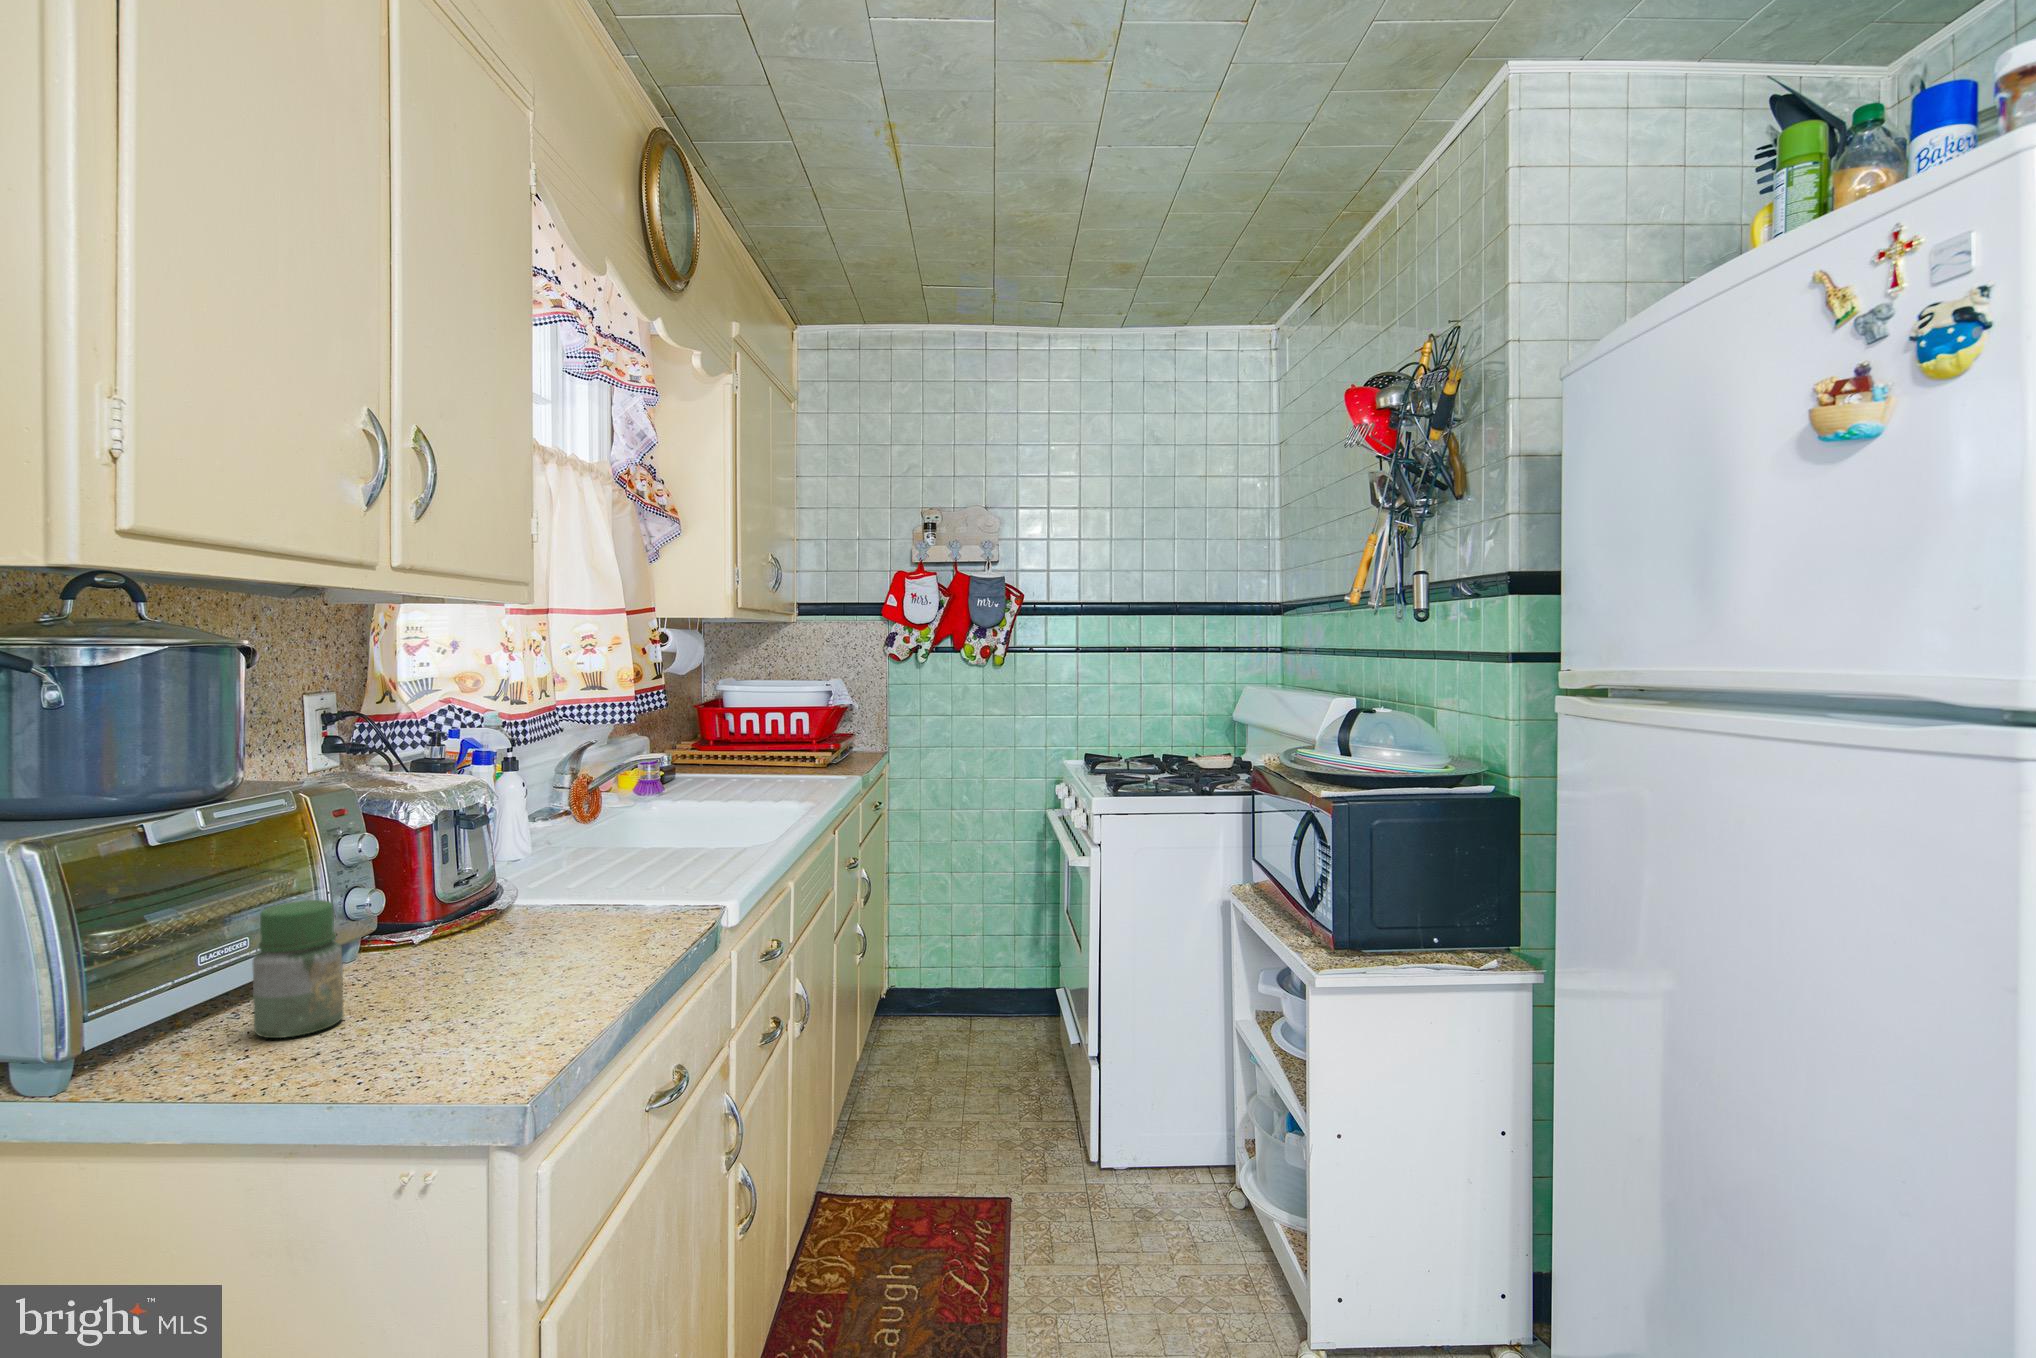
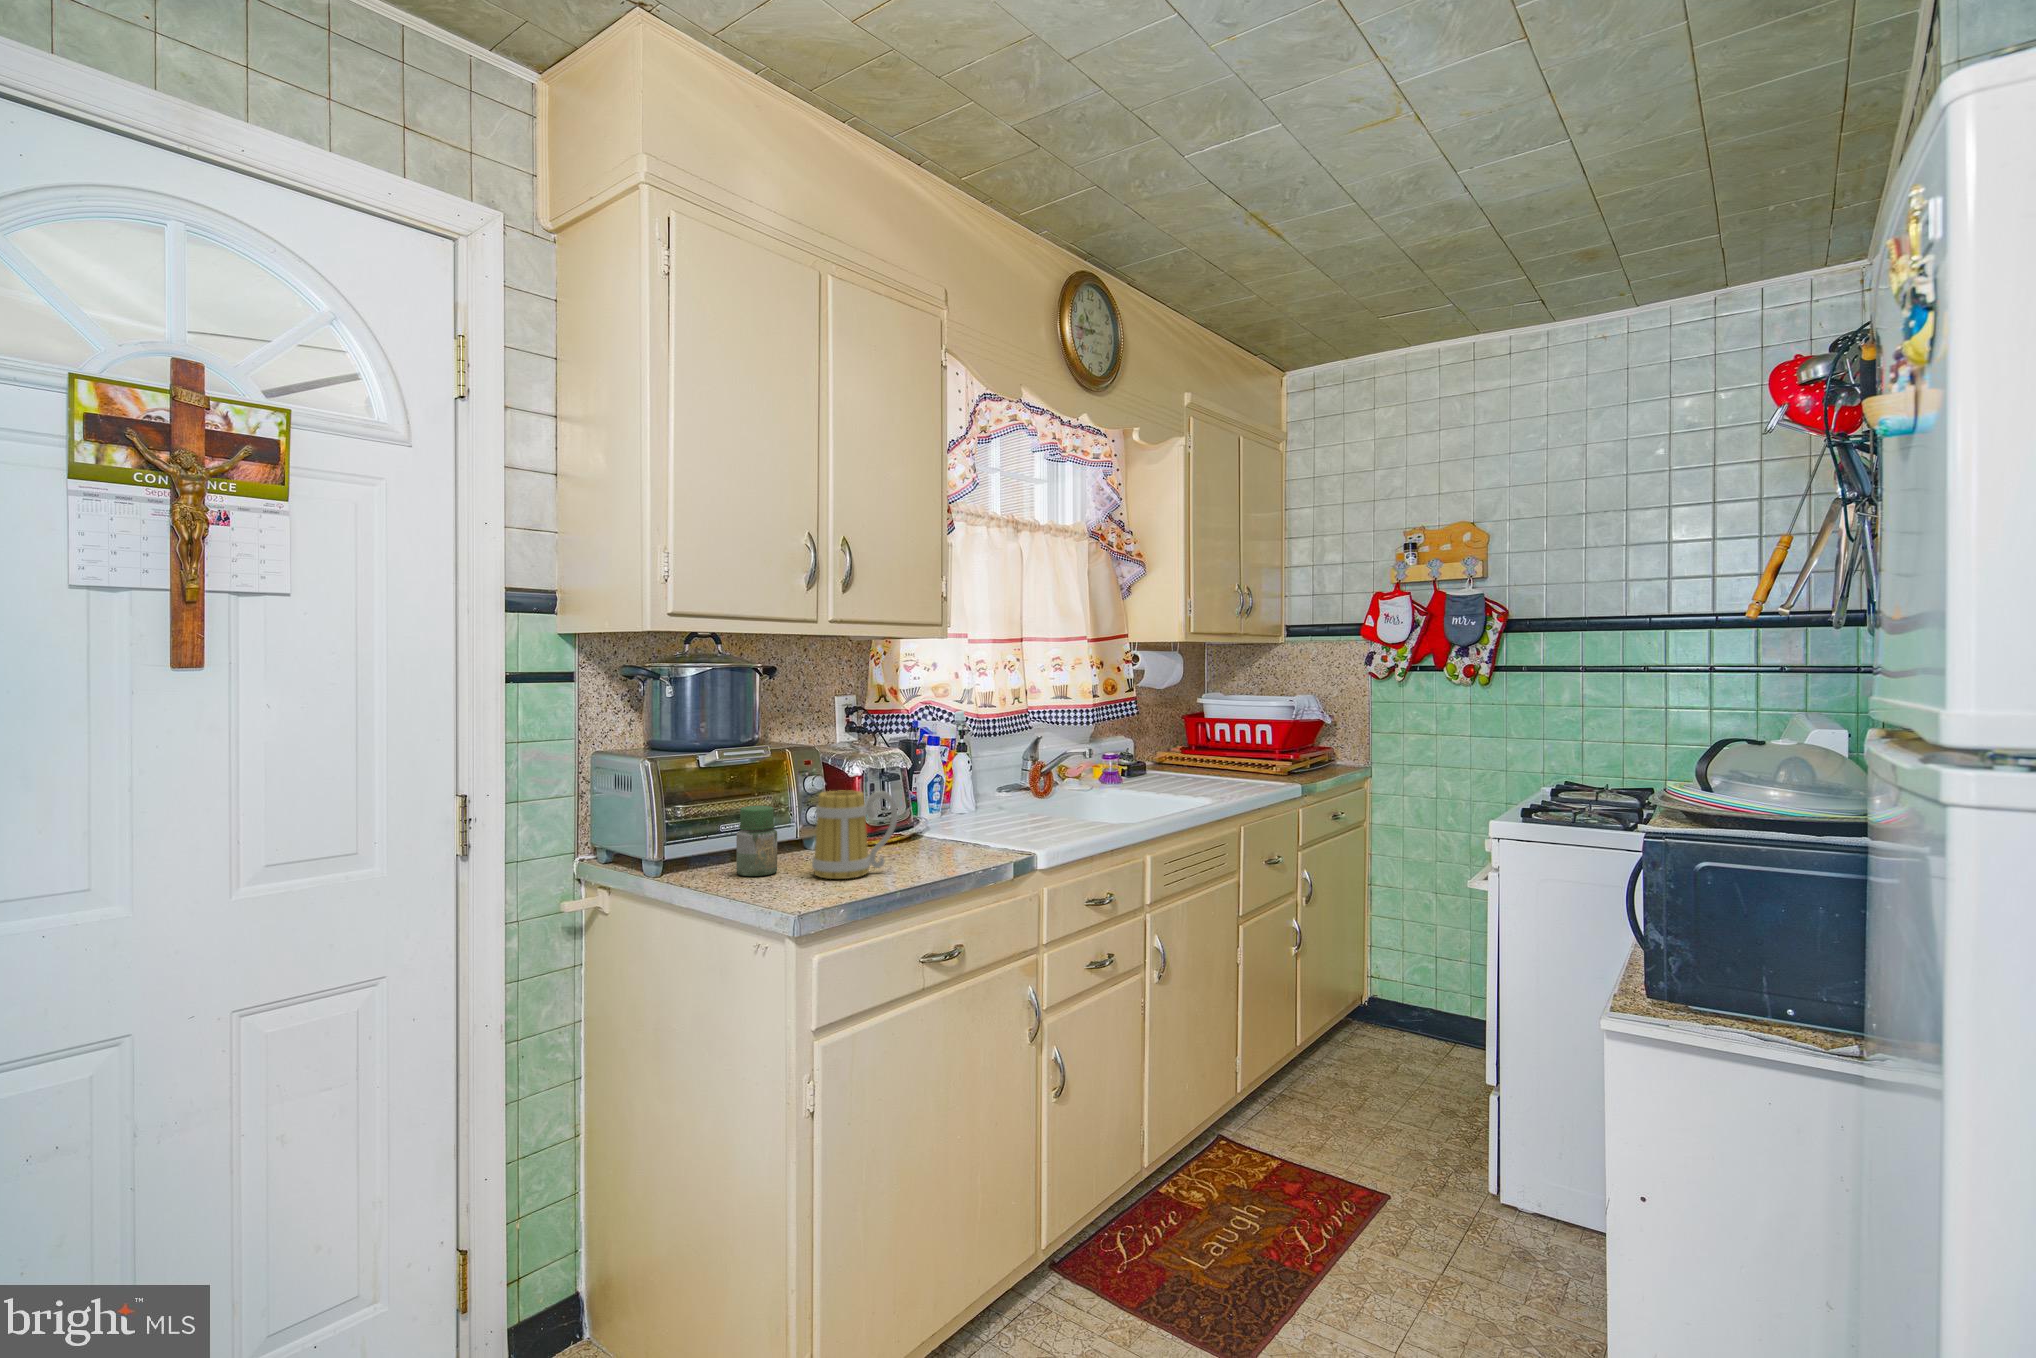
mug: none [423,847,571,1009] -> present [812,790,897,879]

